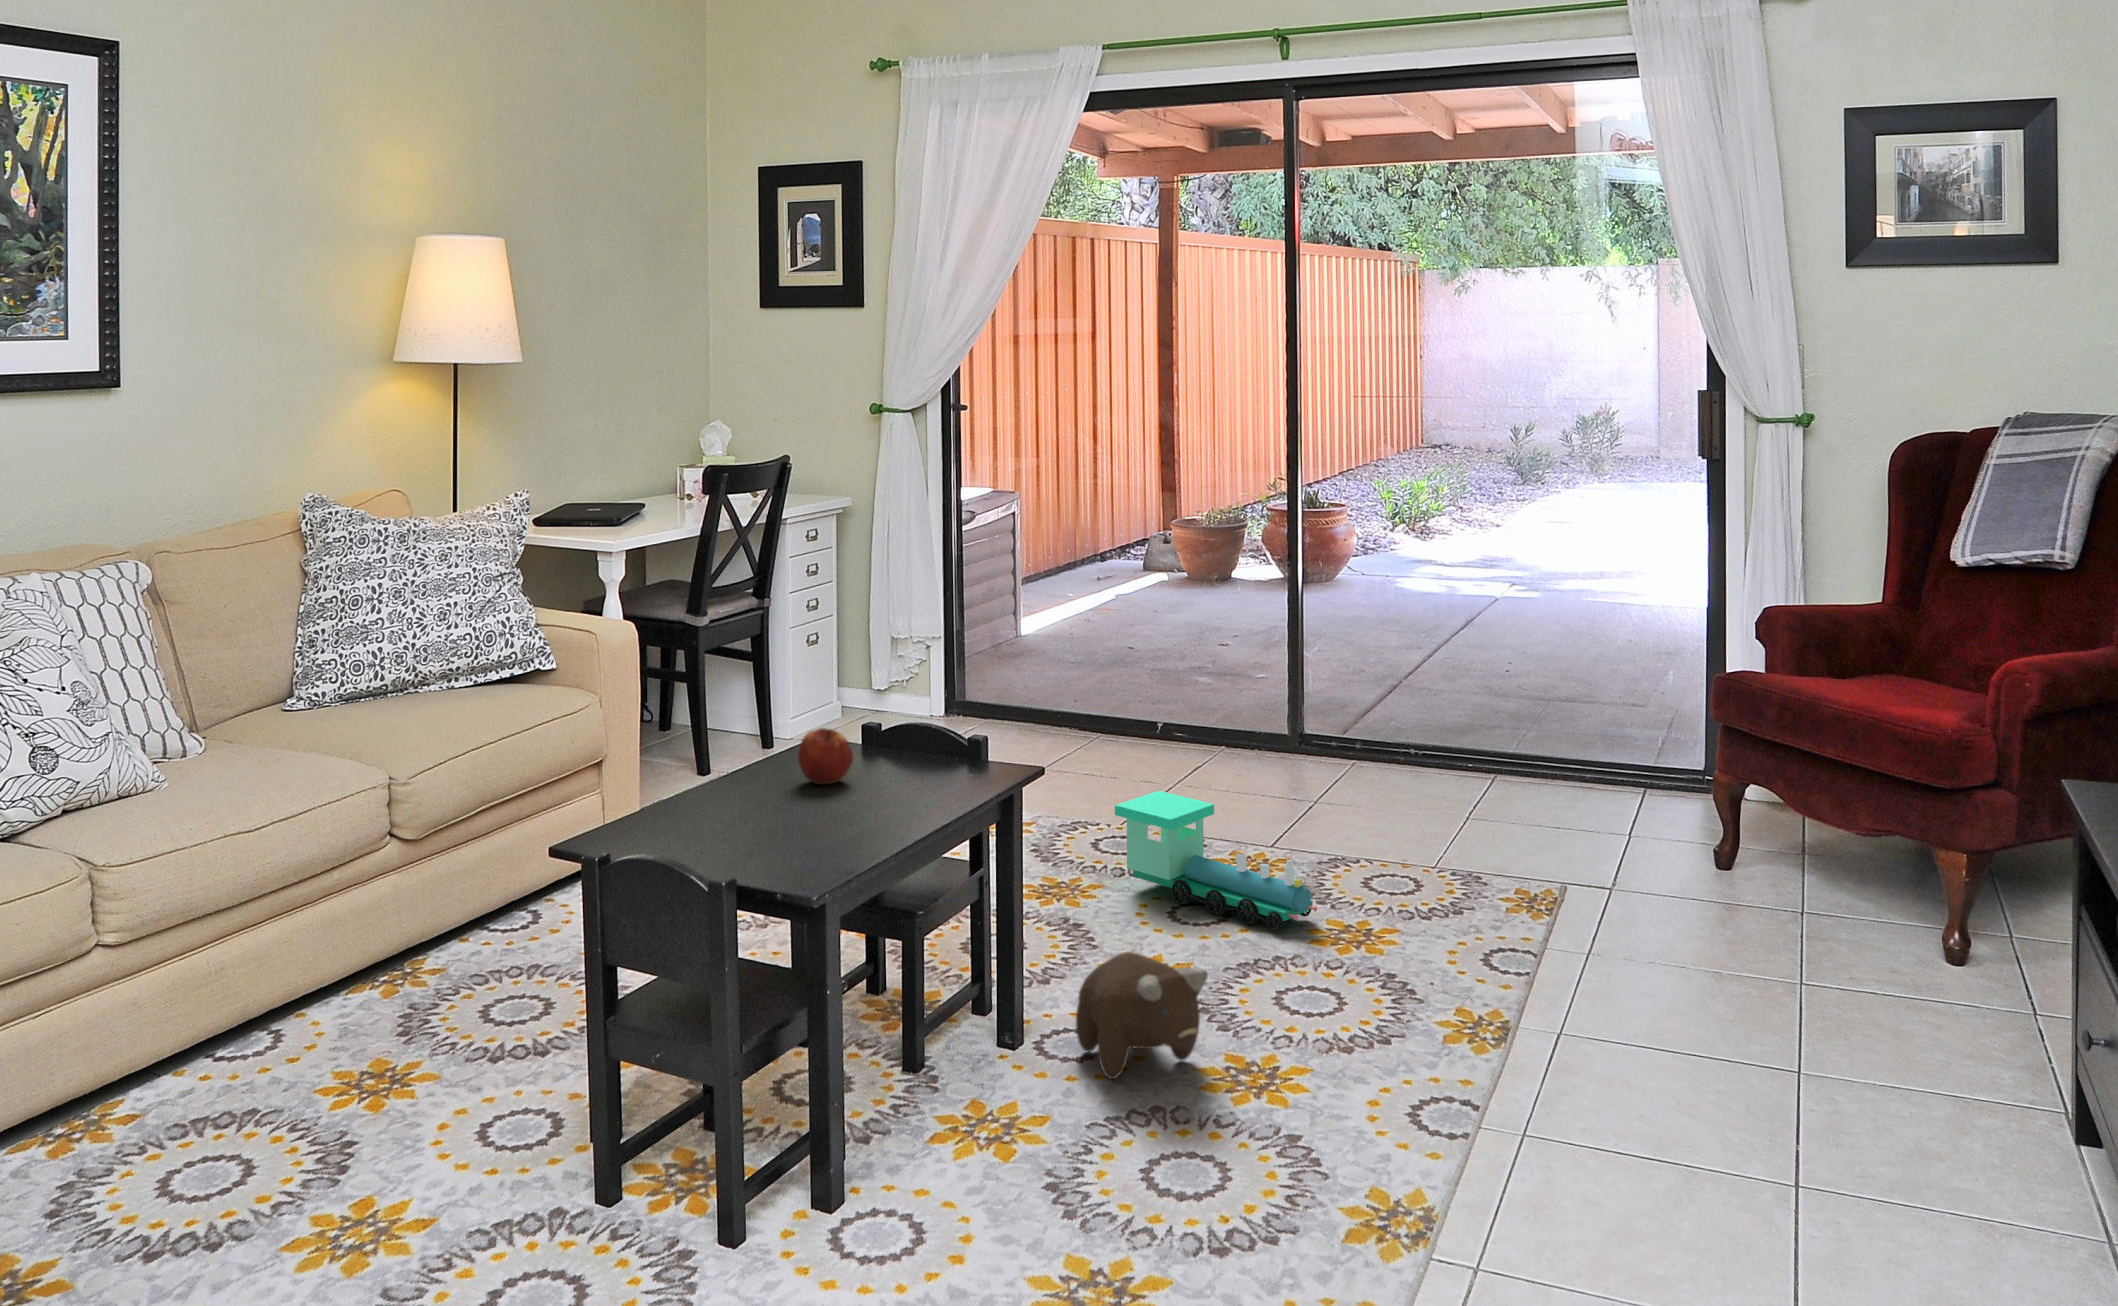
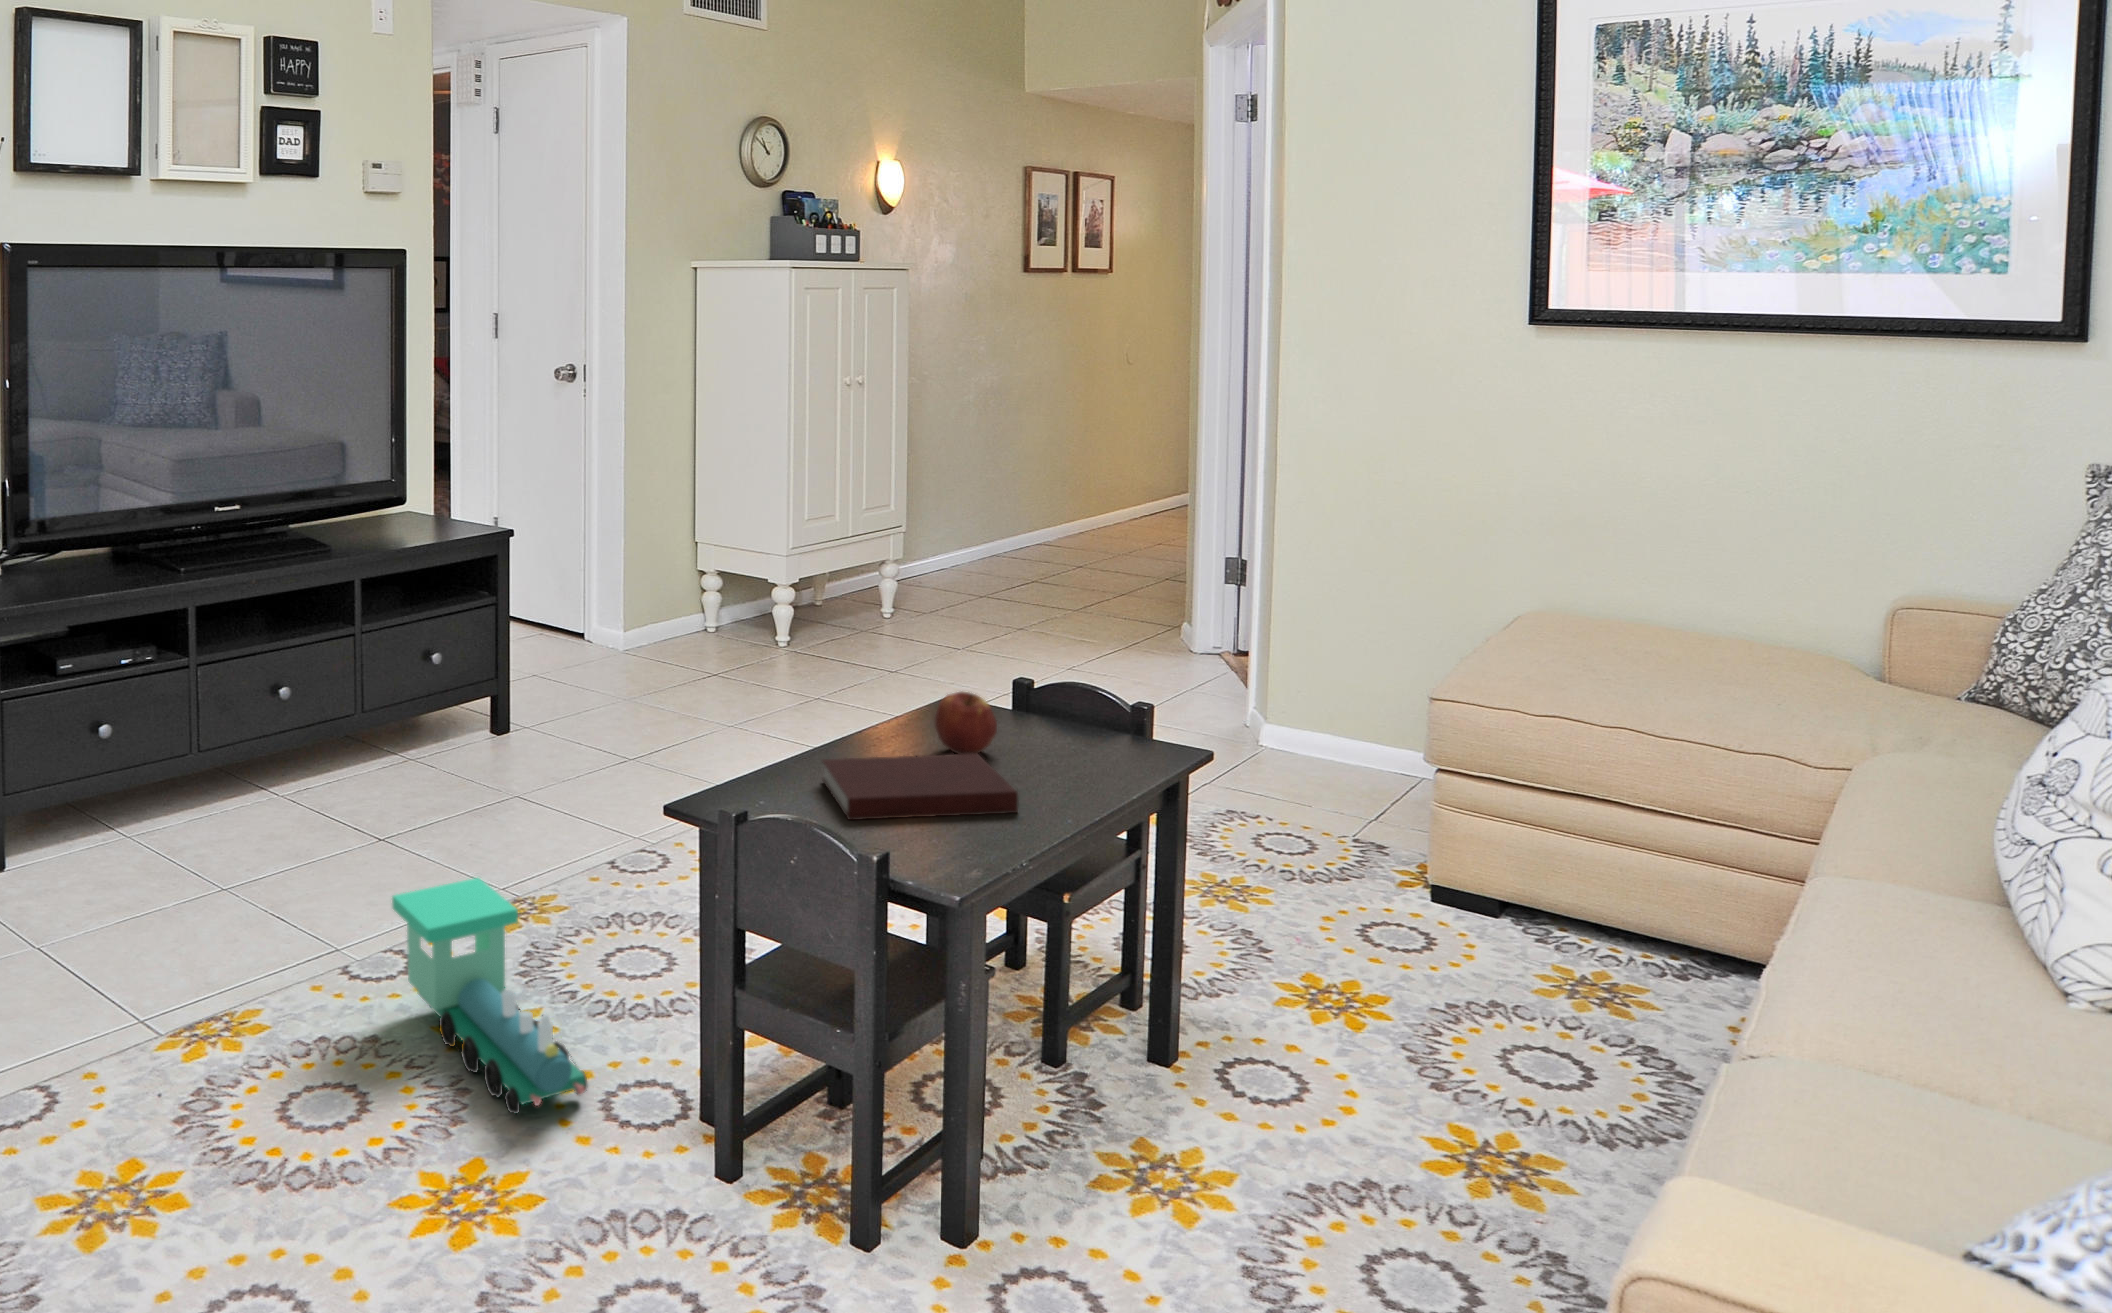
notebook: none [693,781,866,847] -> present [822,753,1018,820]
toy train: present [1115,791,1317,929] -> present [392,878,587,1114]
plush toy: present [1076,952,1208,1079] -> none [1260,985,1441,1137]

